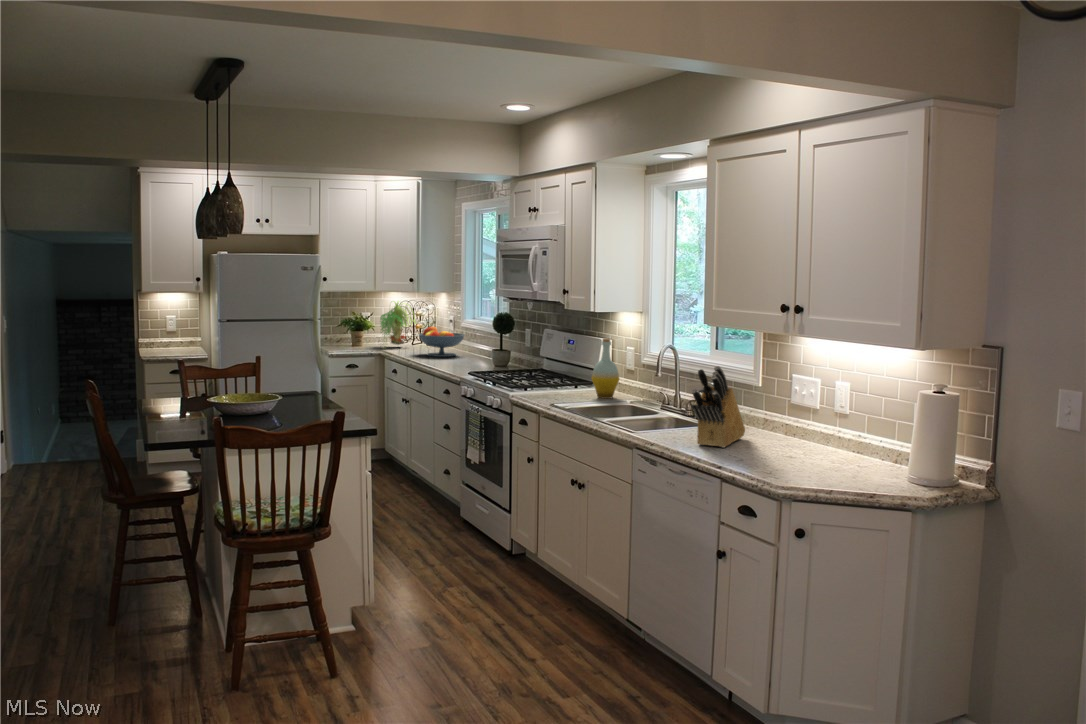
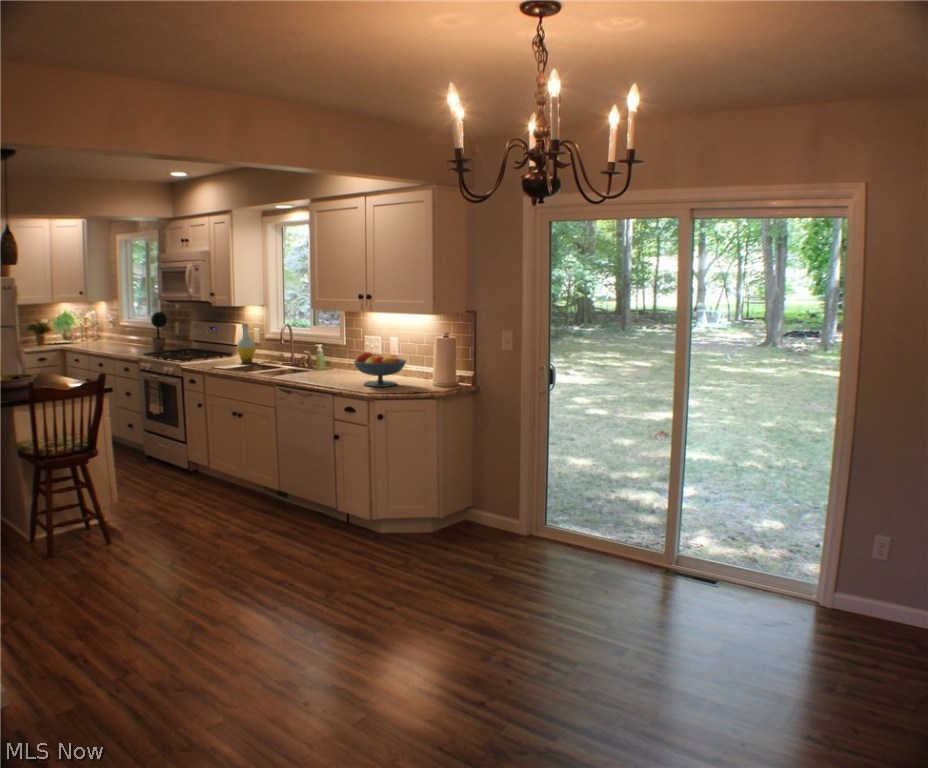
fruit bowl: present [419,327,464,357] -> present [354,352,406,387]
knife block: present [691,366,745,447] -> none [311,331,342,379]

